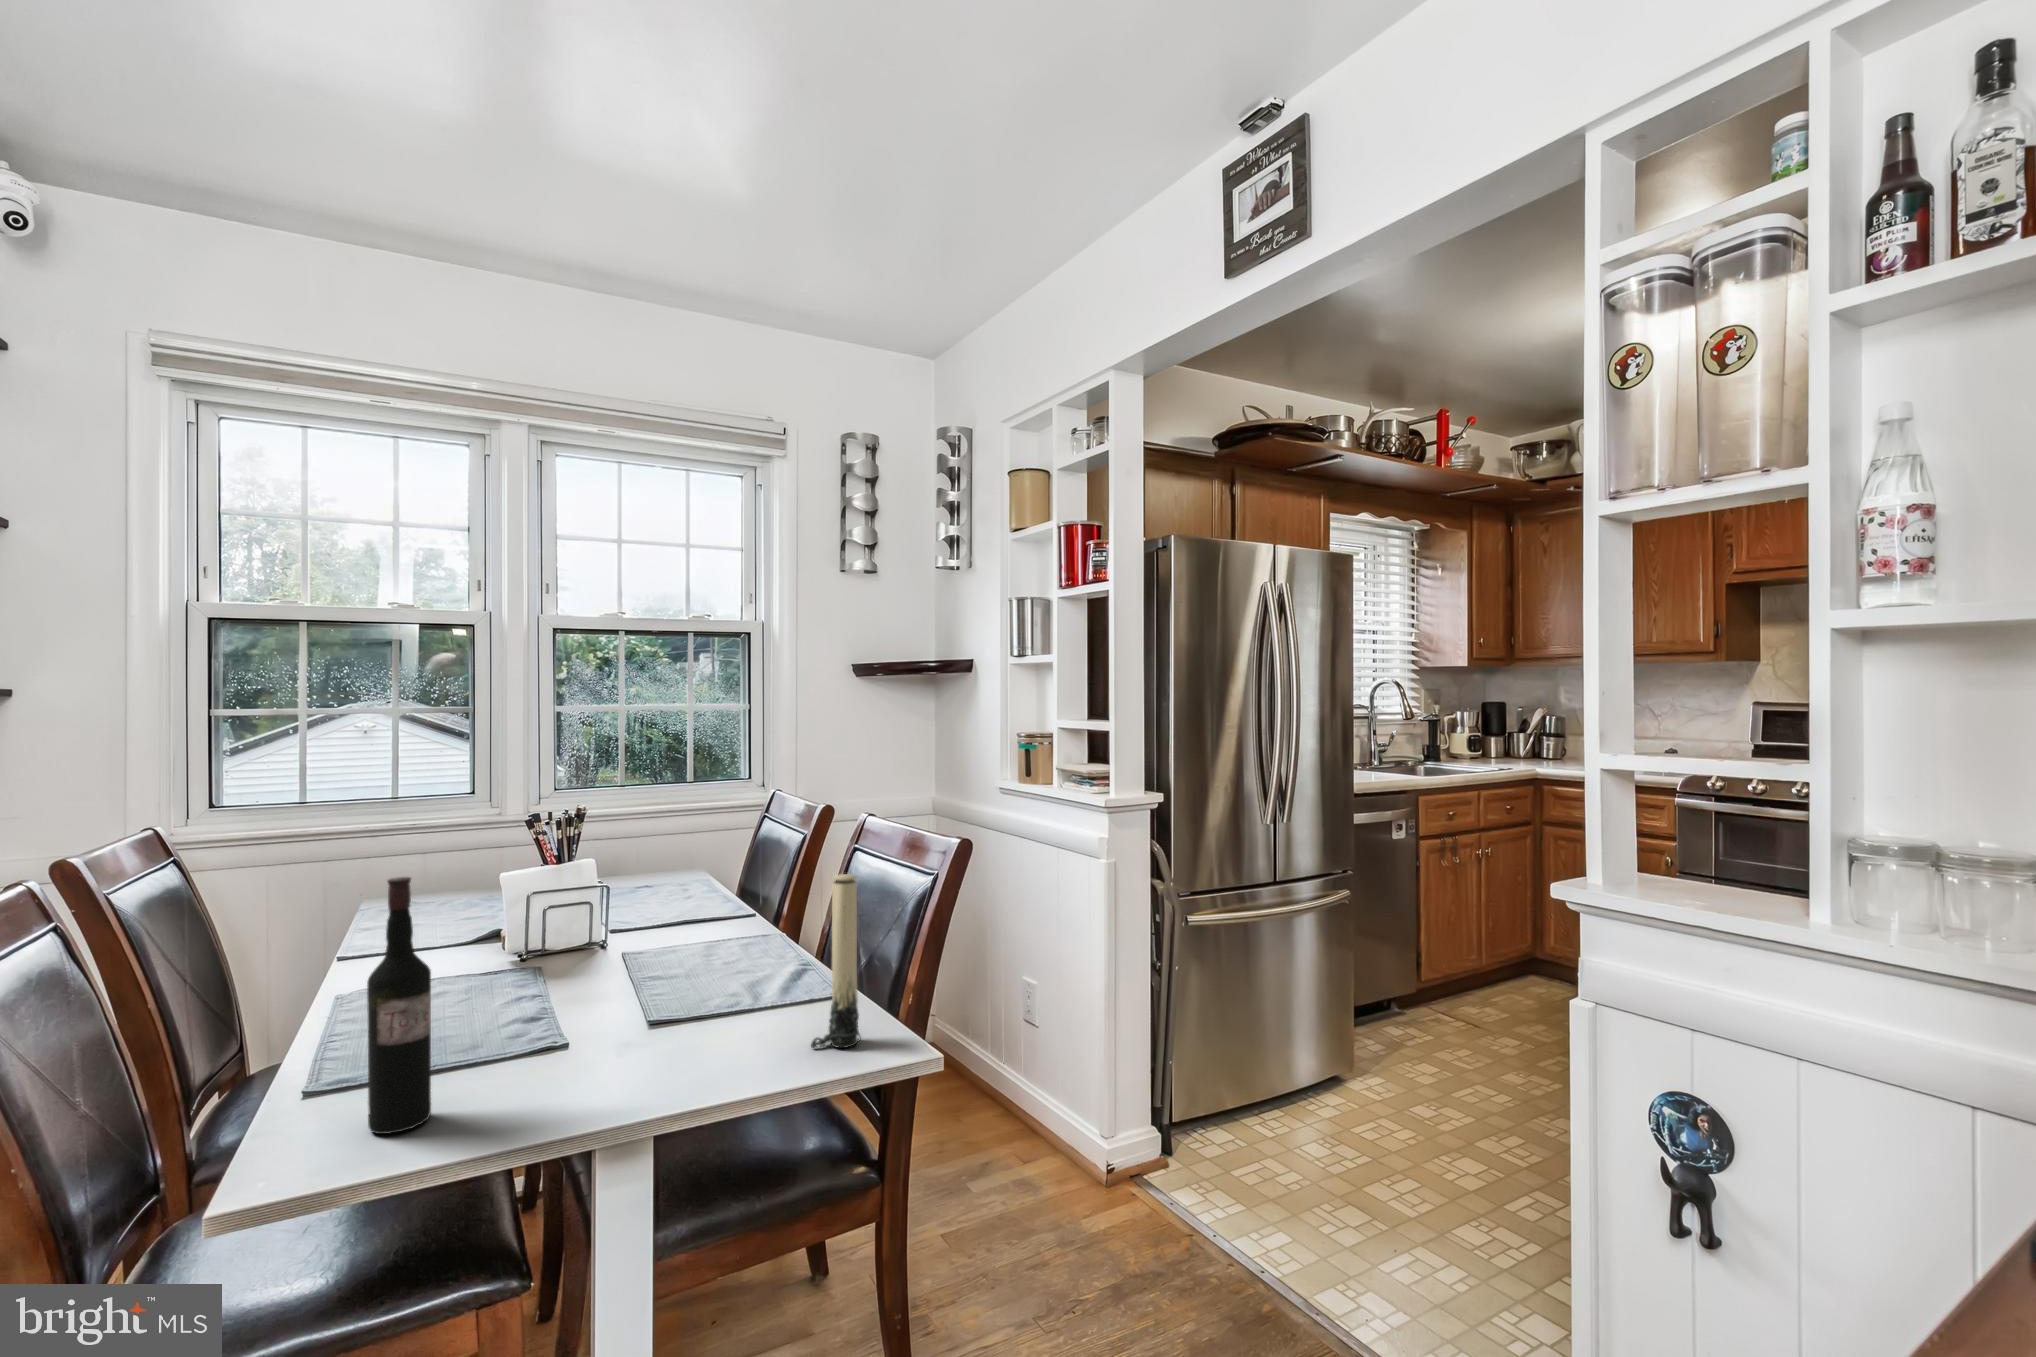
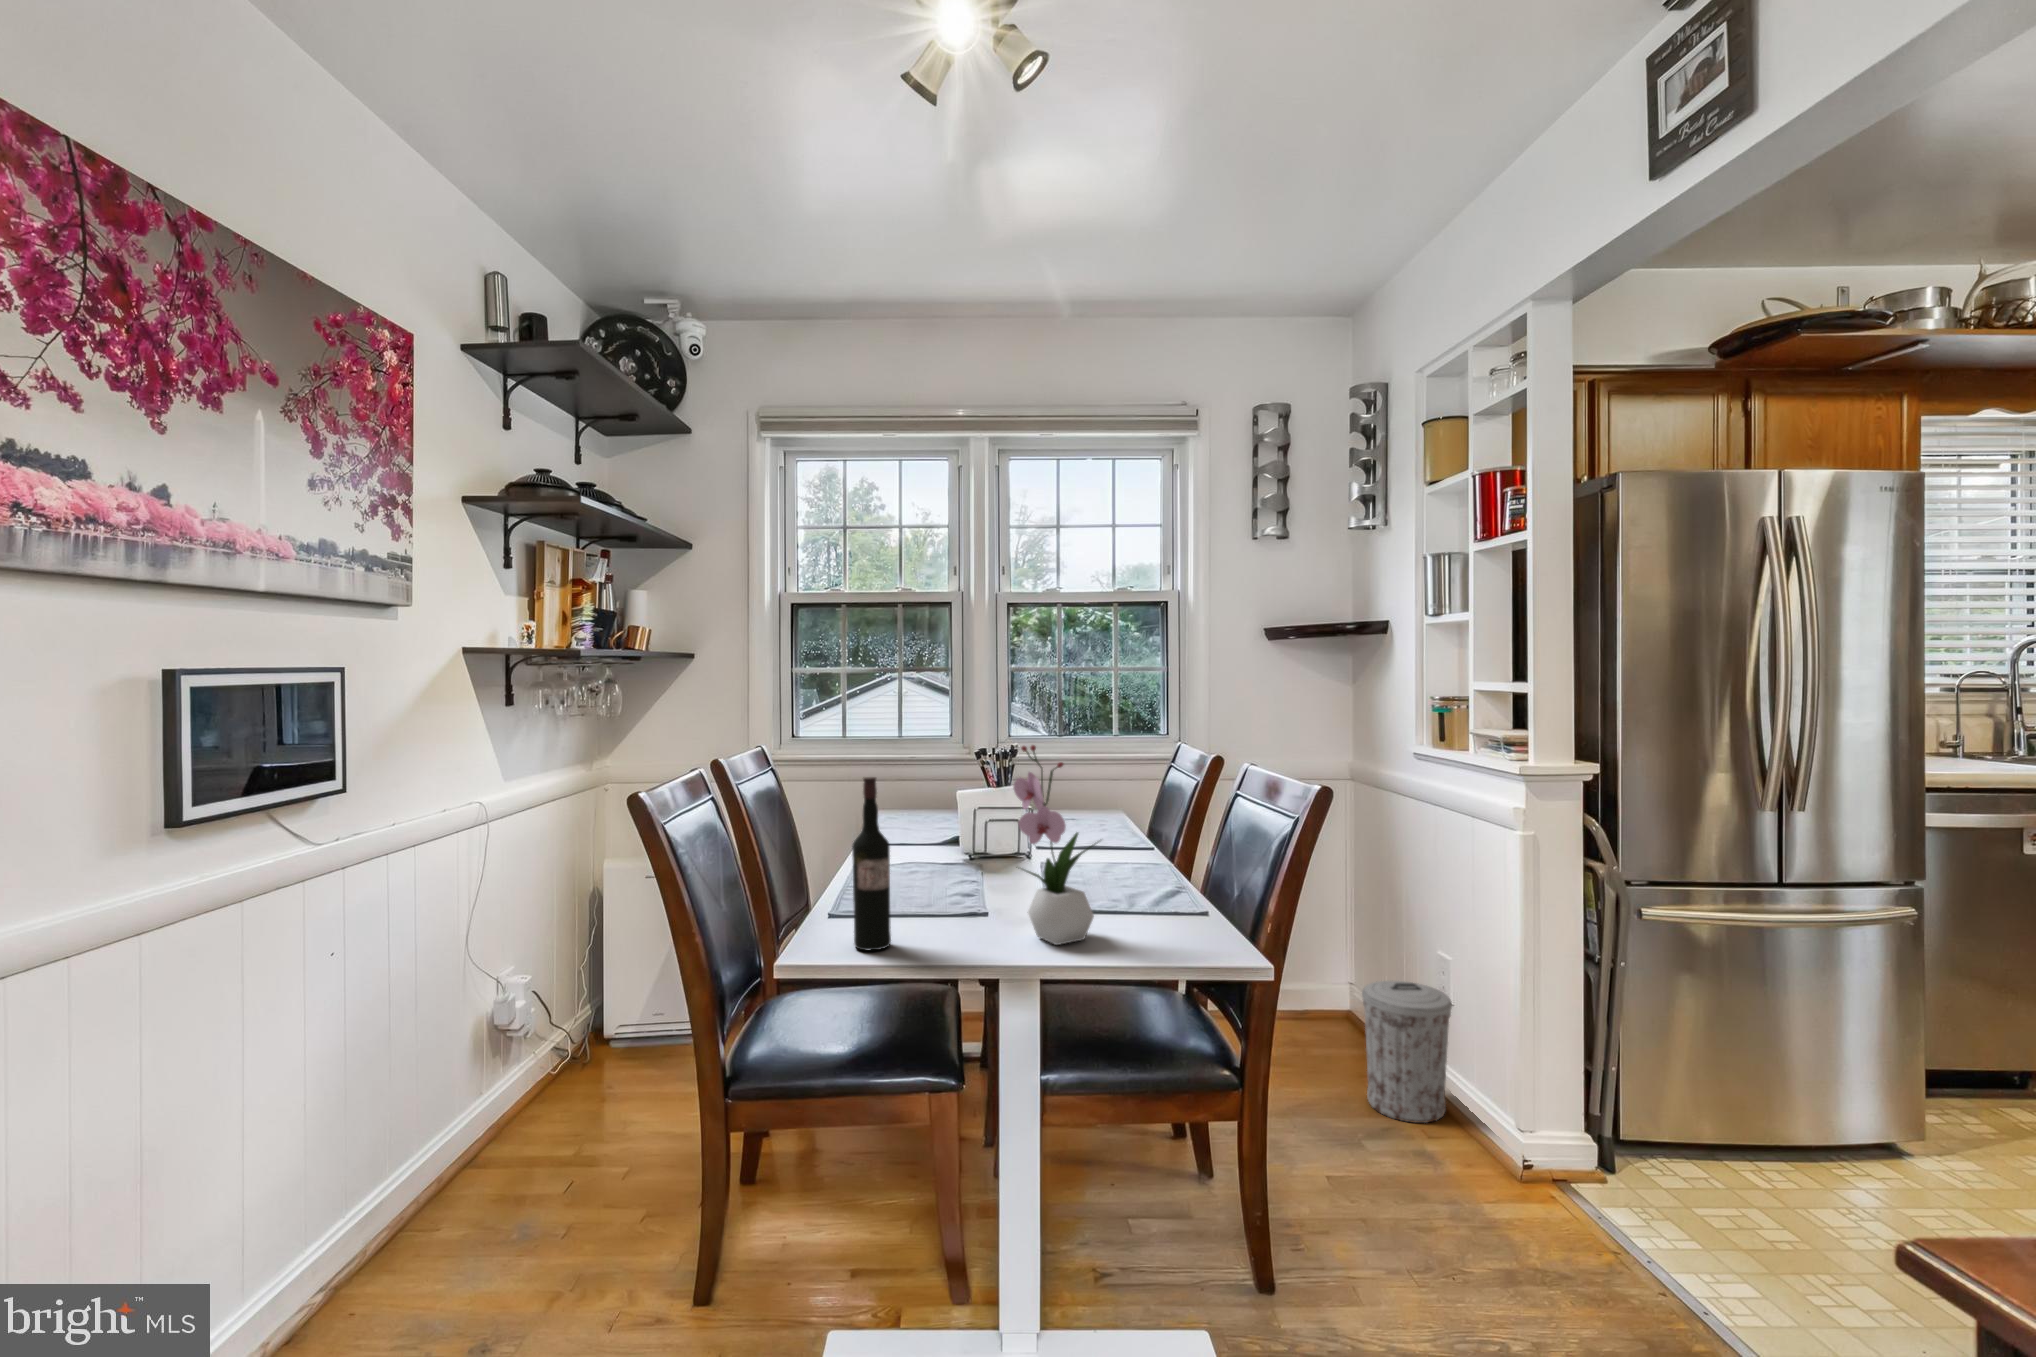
flower arrangement: none [620,816,740,1071] -> present [1013,745,1096,945]
candle: present [811,874,860,1048] -> none [1160,803,1202,950]
trash can: none [960,1018,1043,1162] -> present [1362,981,1452,1123]

